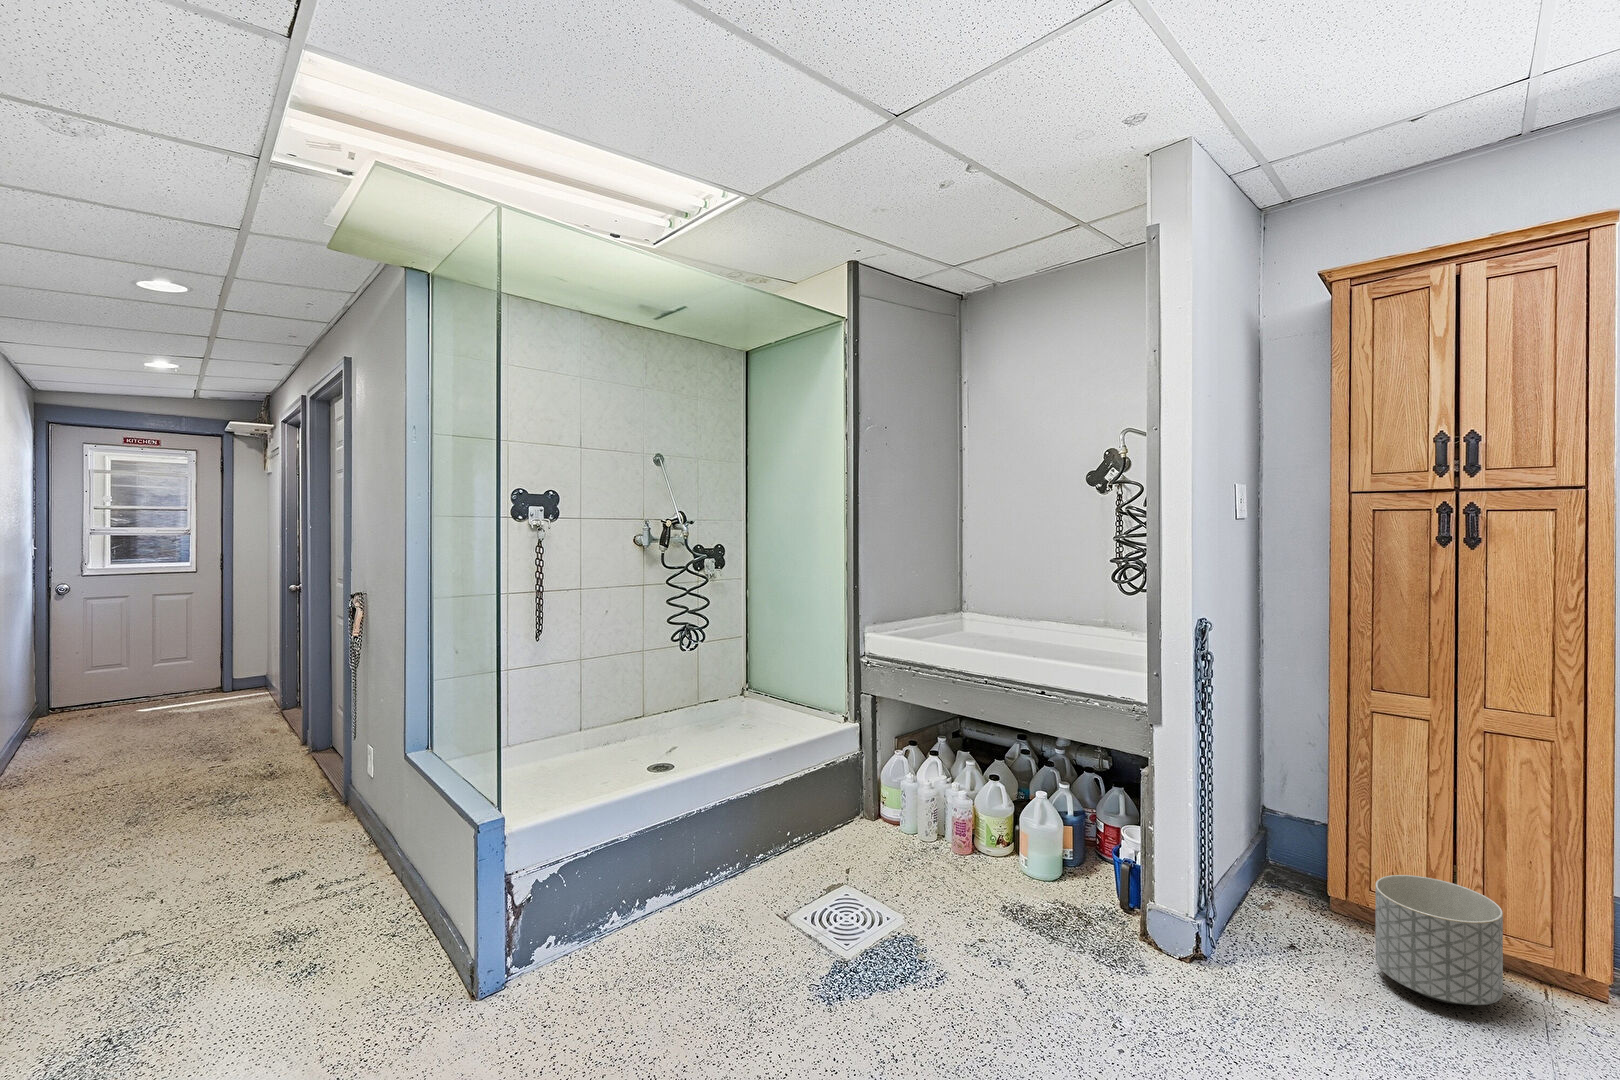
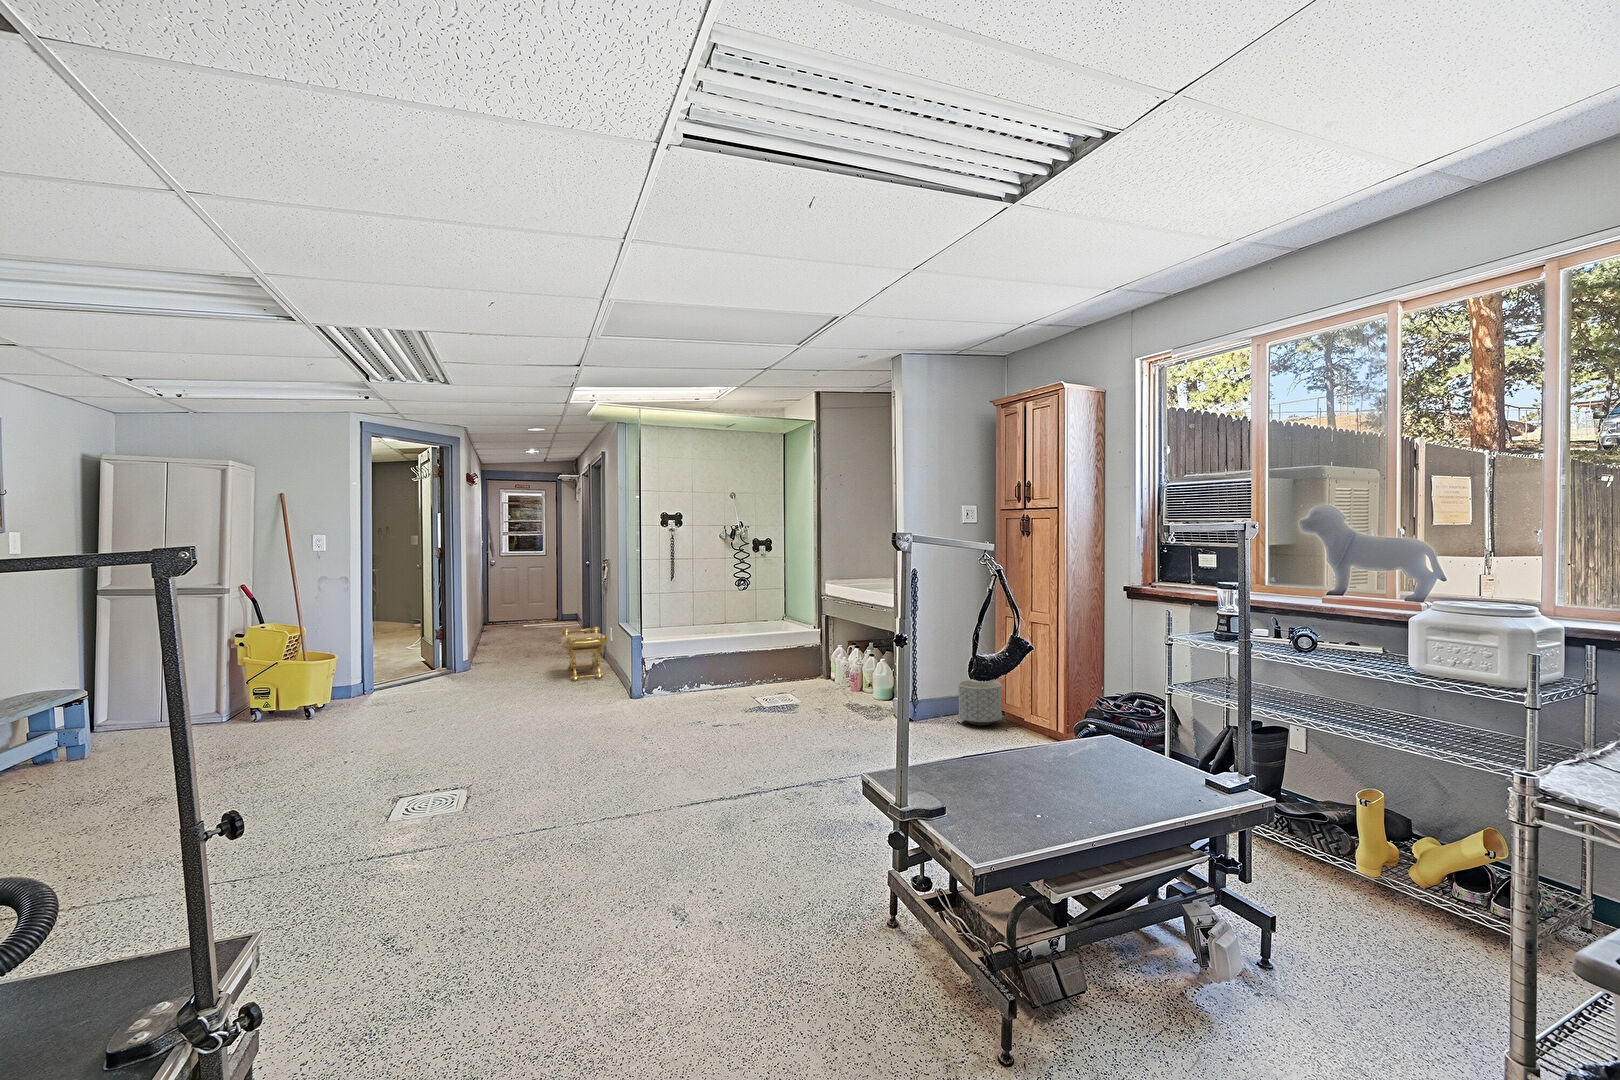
stool: none [240,741,377,902] -> present [560,627,608,681]

